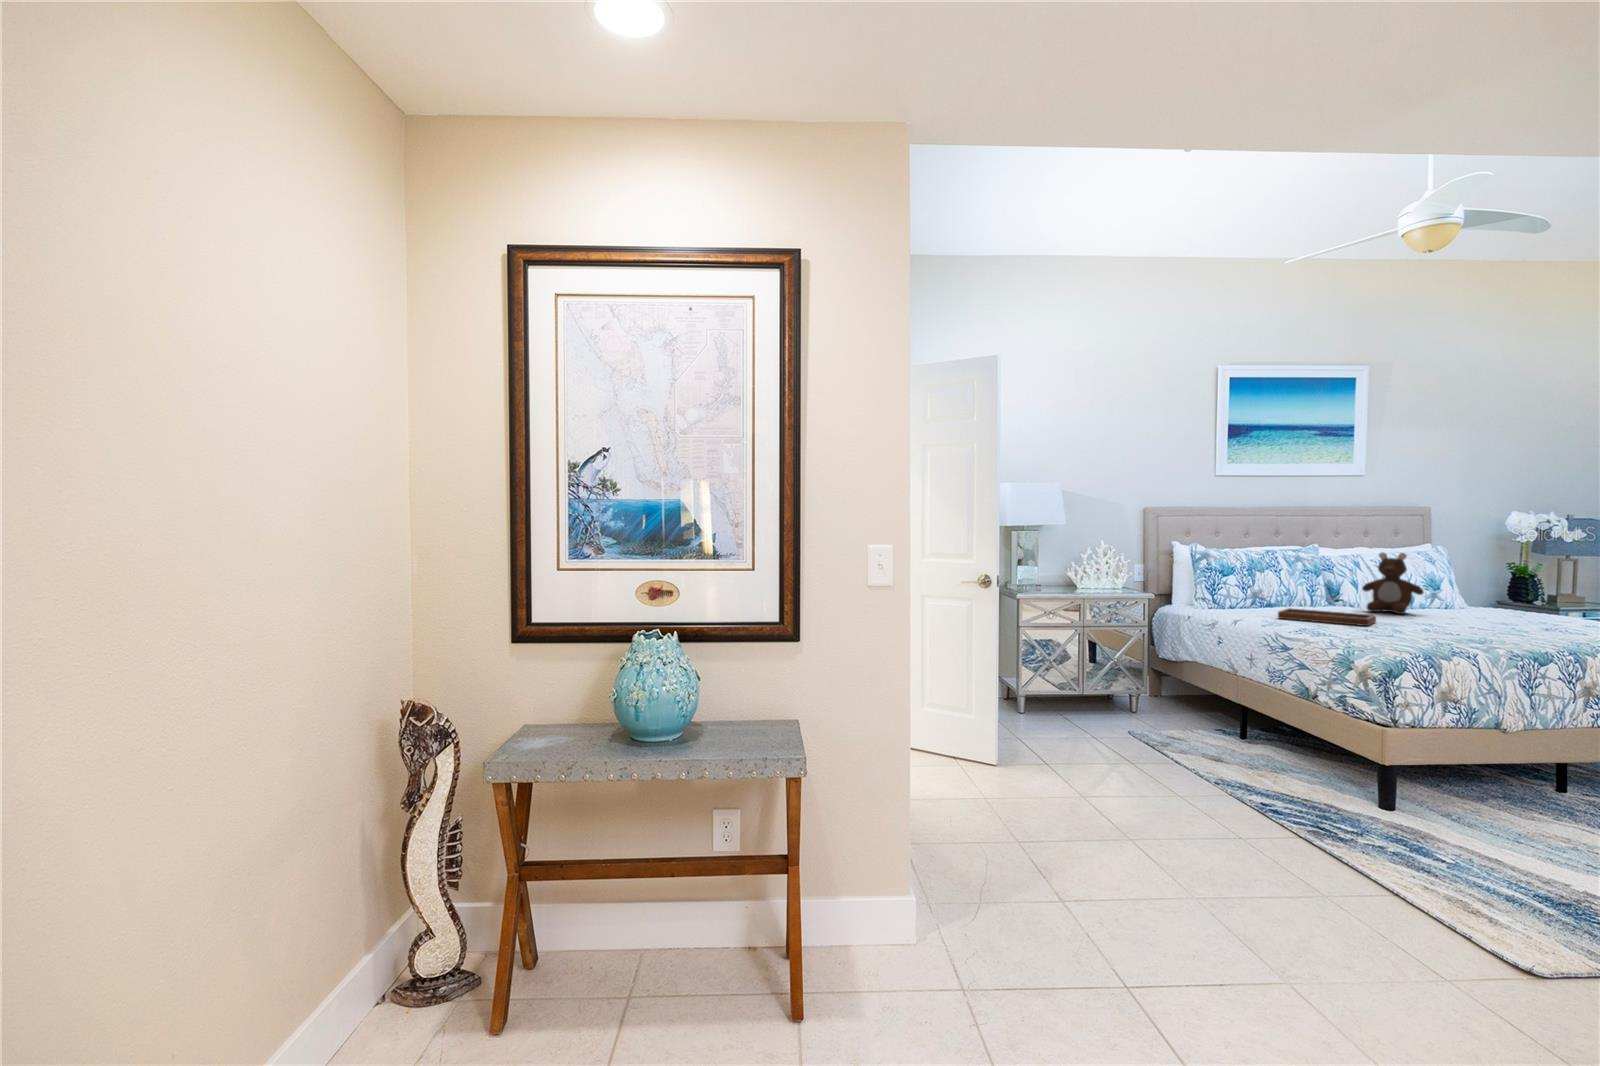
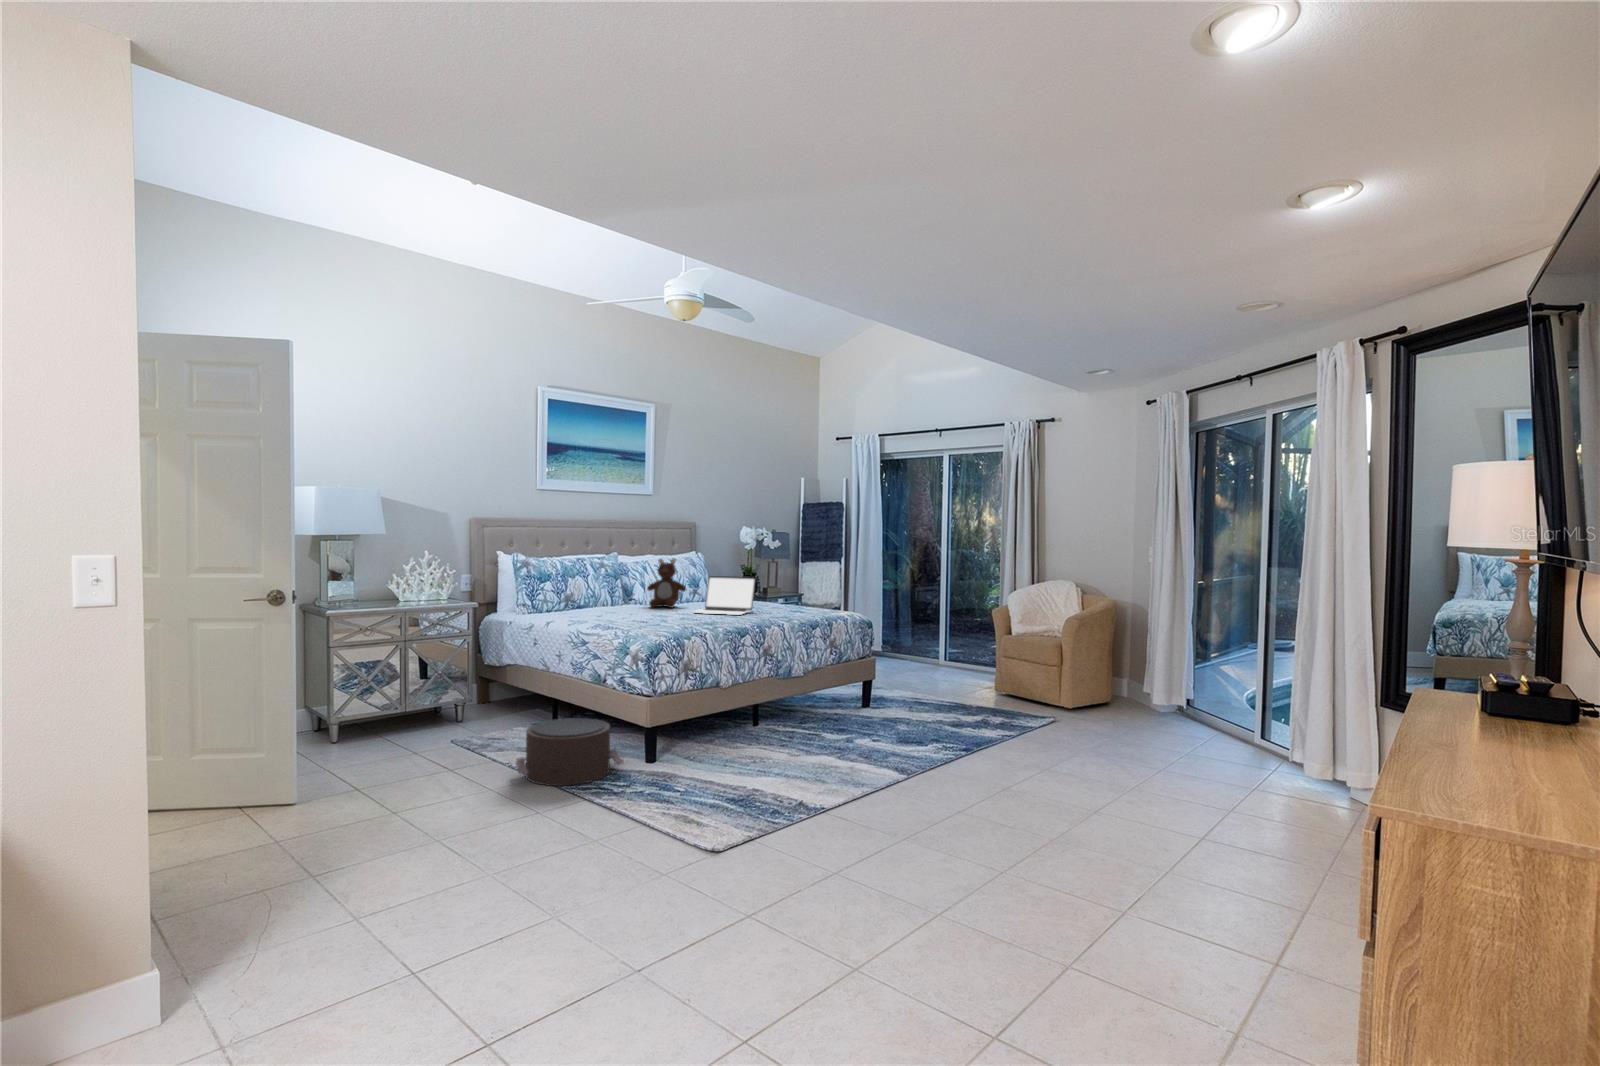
laptop: none [1439,576,1552,632] -> present [694,576,756,615]
tray: present [1278,595,1376,626] -> none [582,595,652,619]
pouf: none [1205,731,1350,815] -> present [516,718,624,786]

